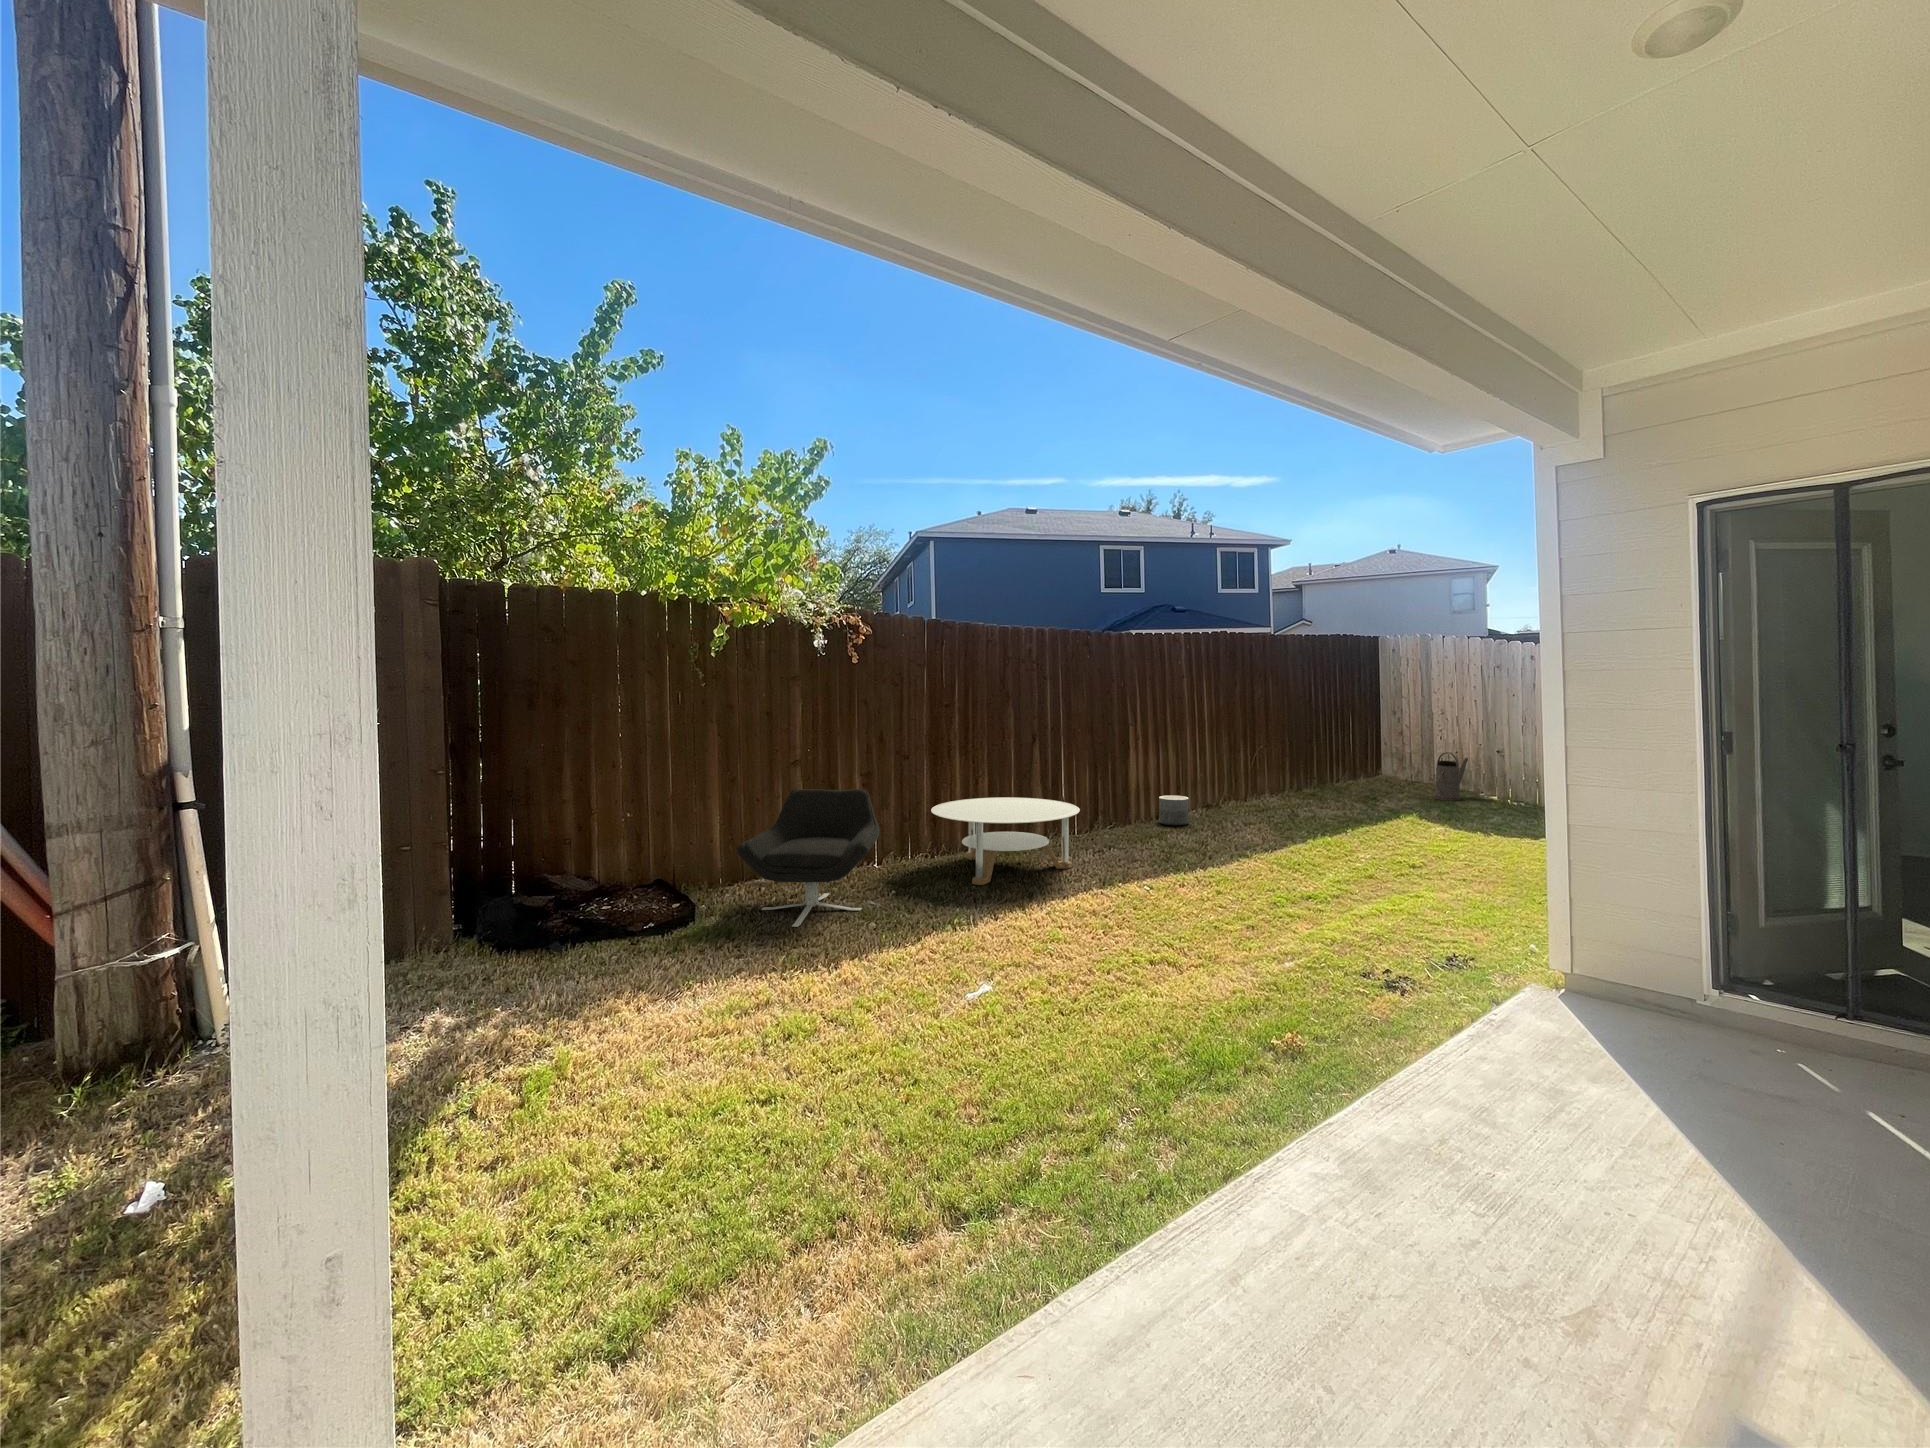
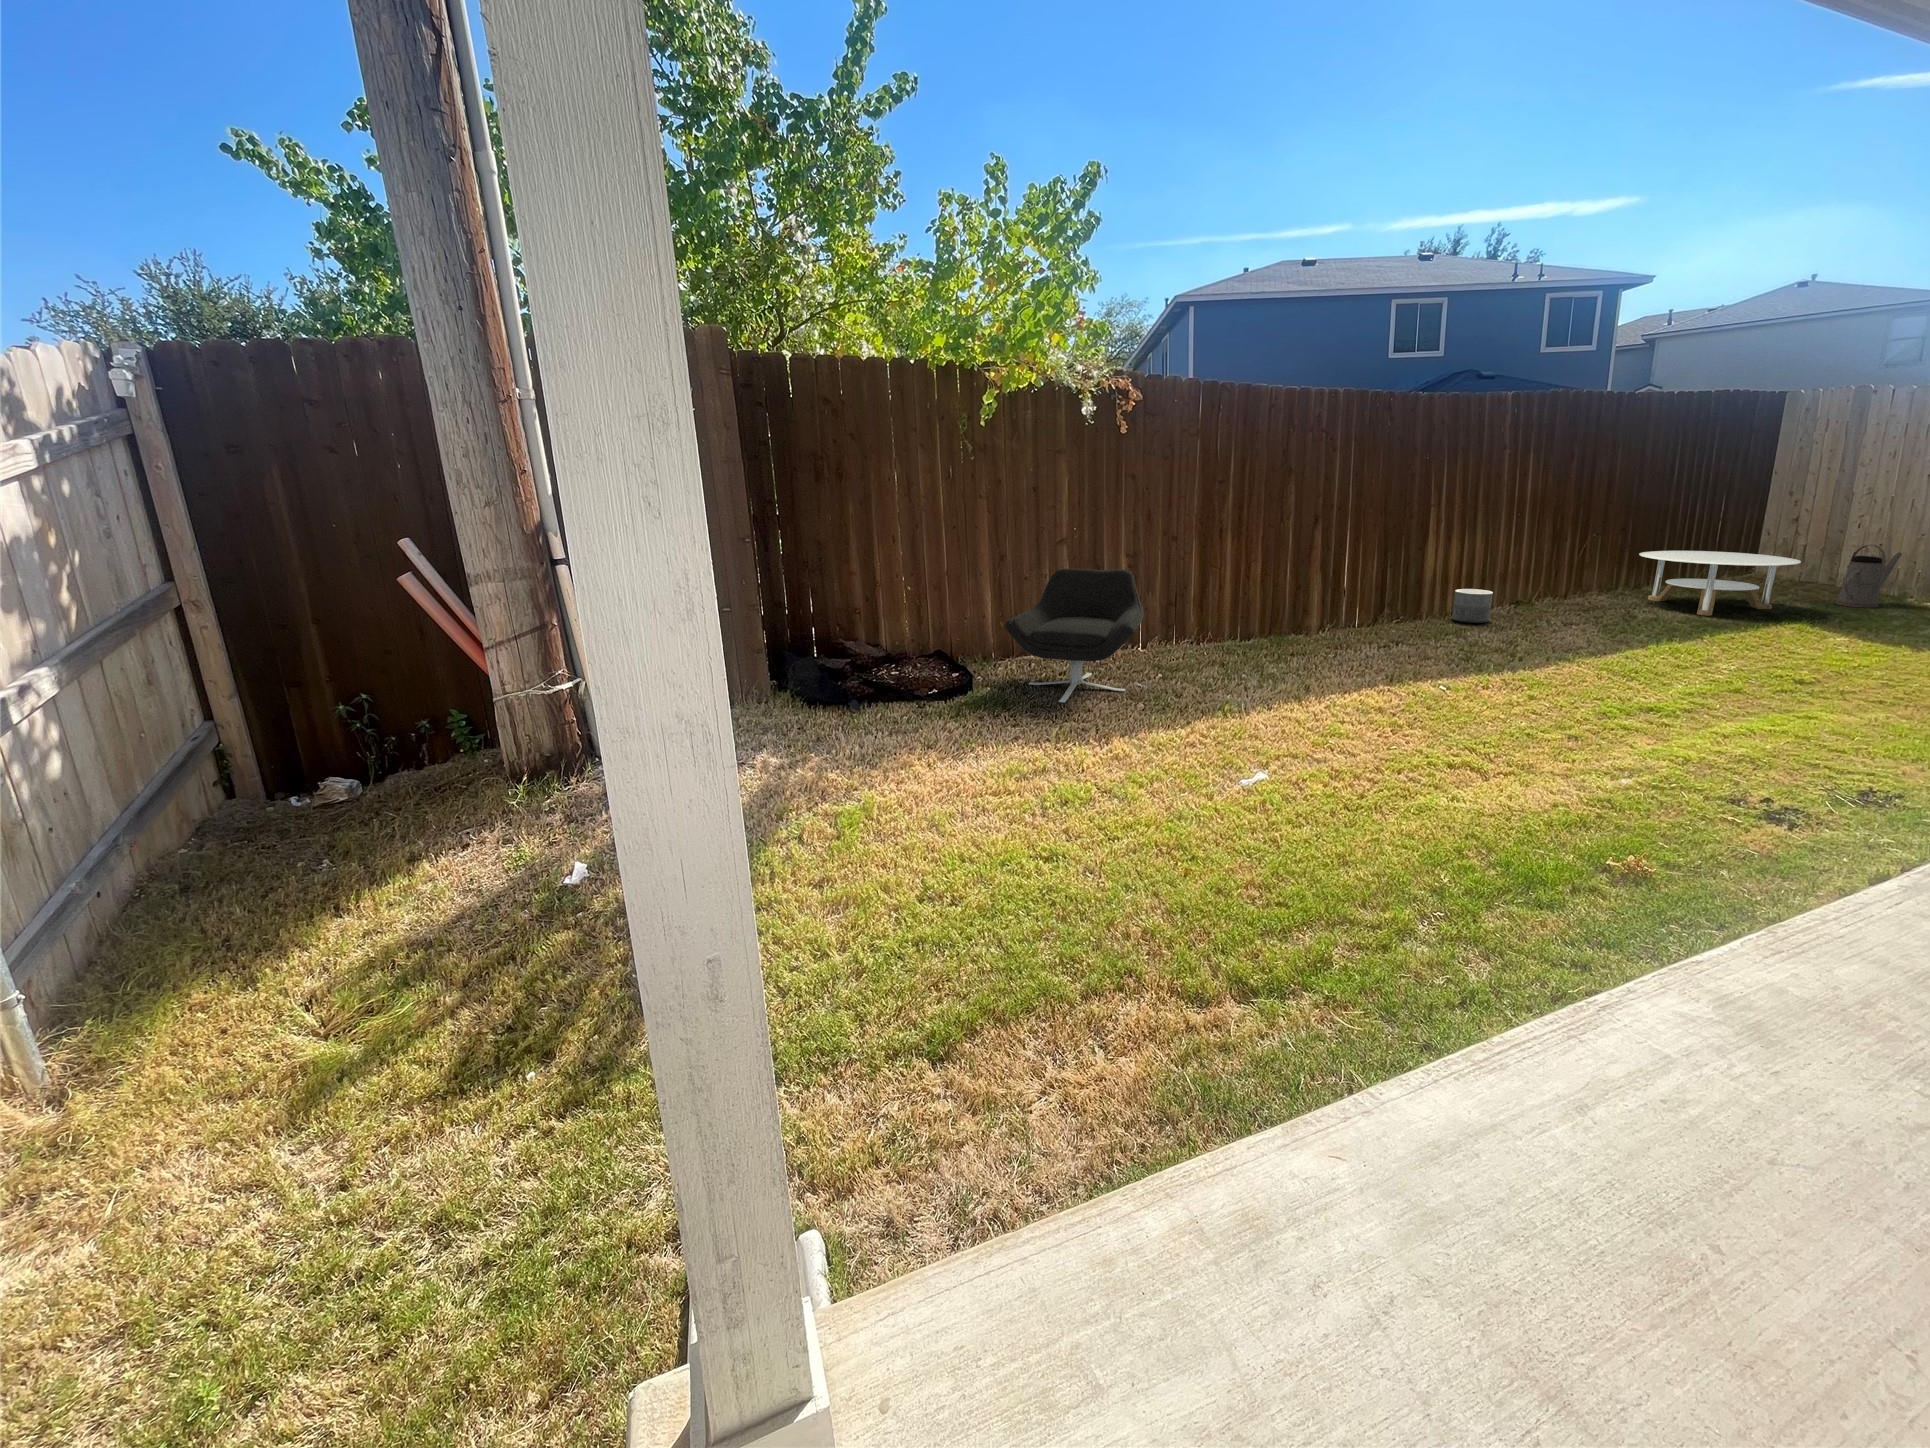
round table: present [931,797,1080,885] -> present [1639,551,1801,616]

